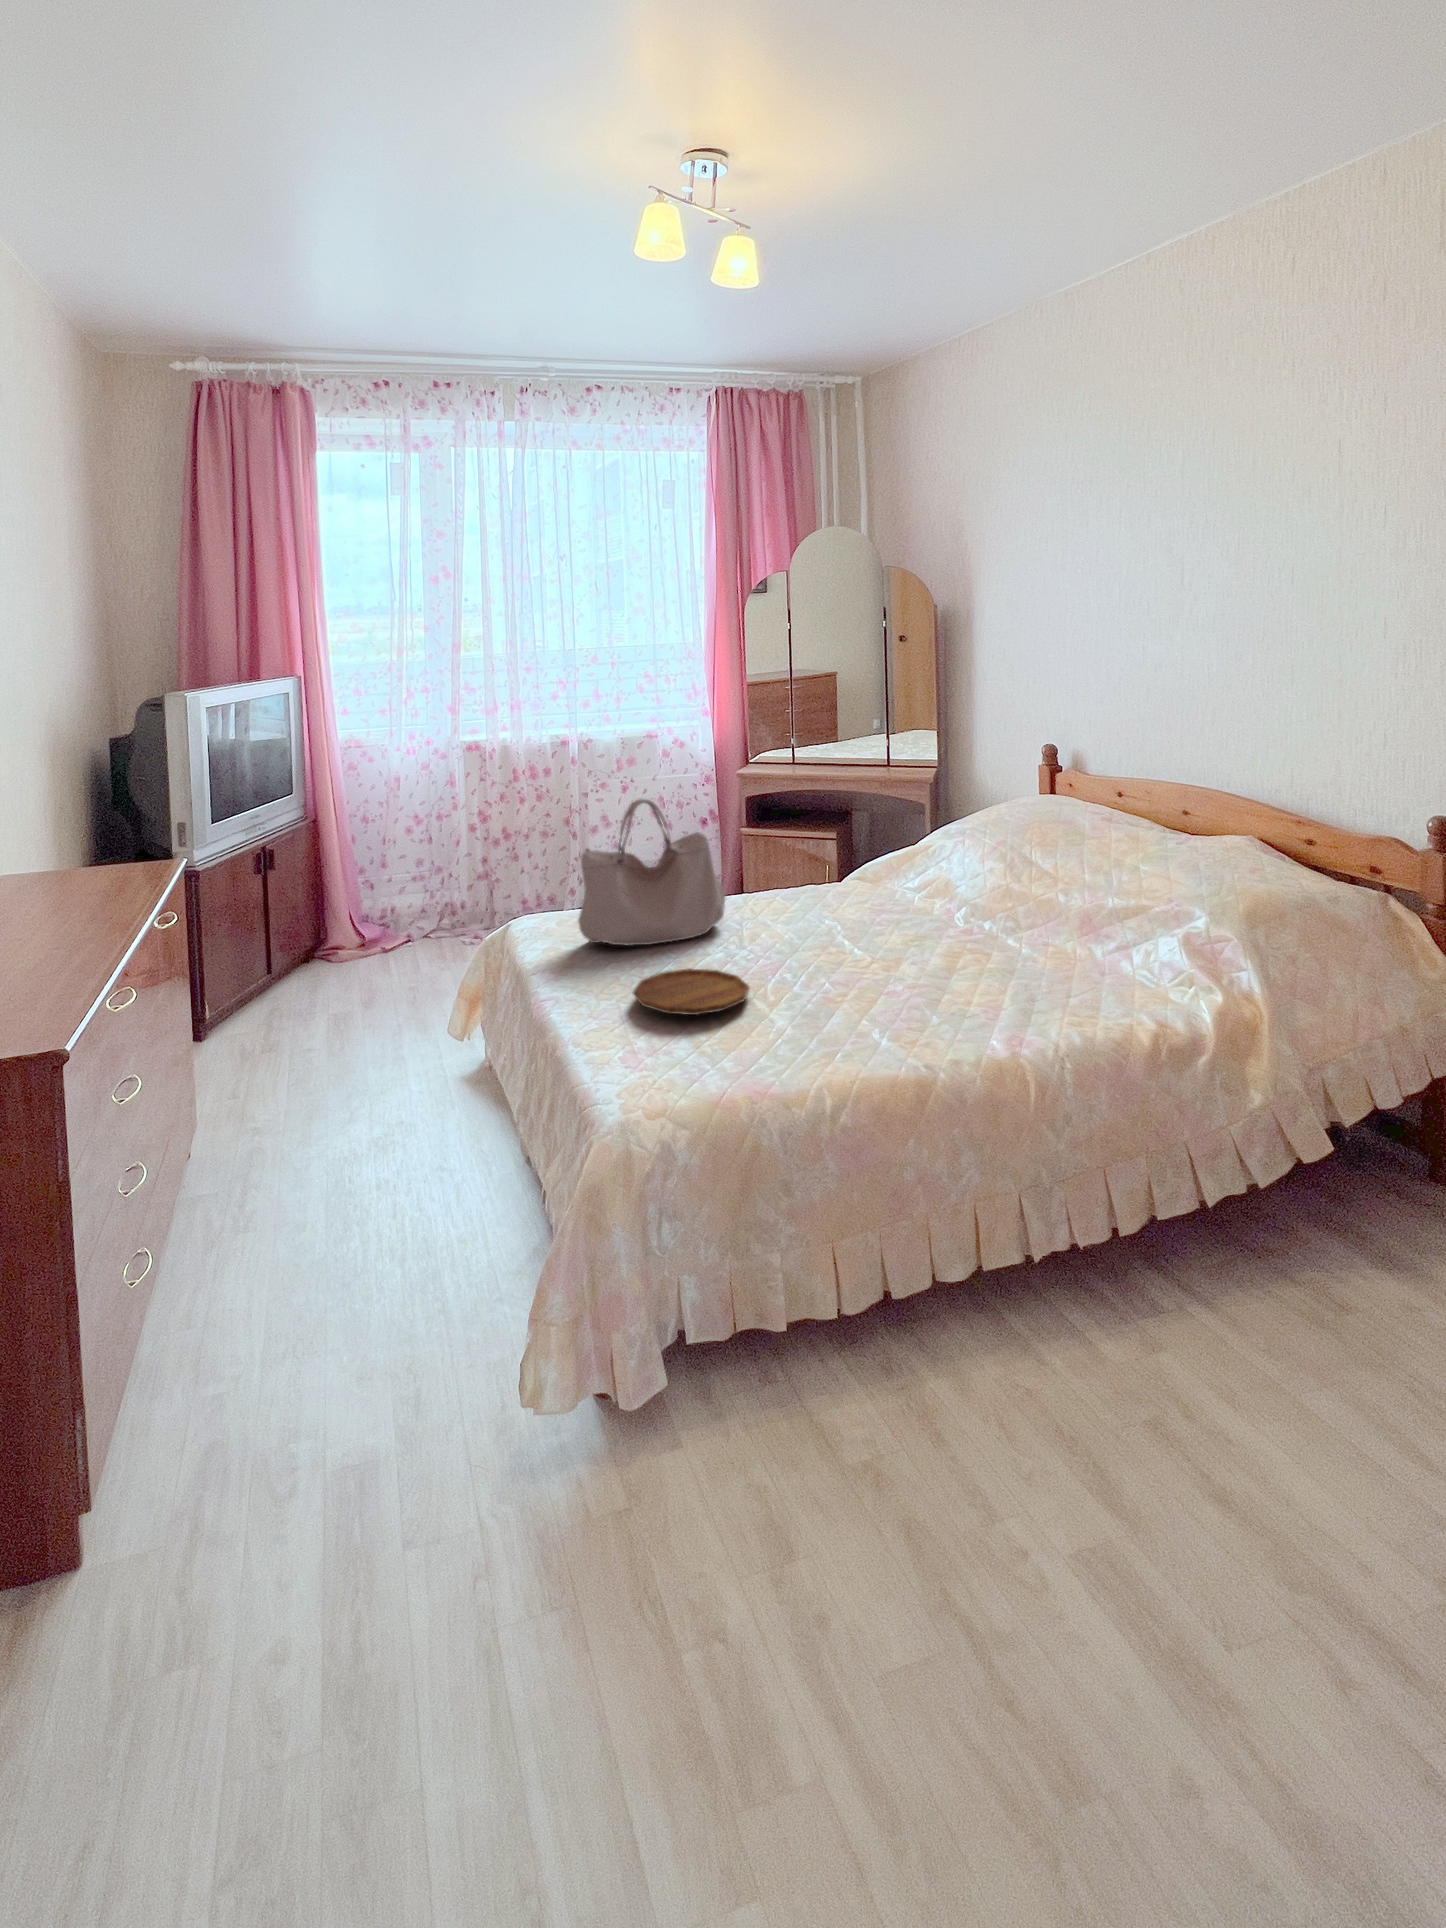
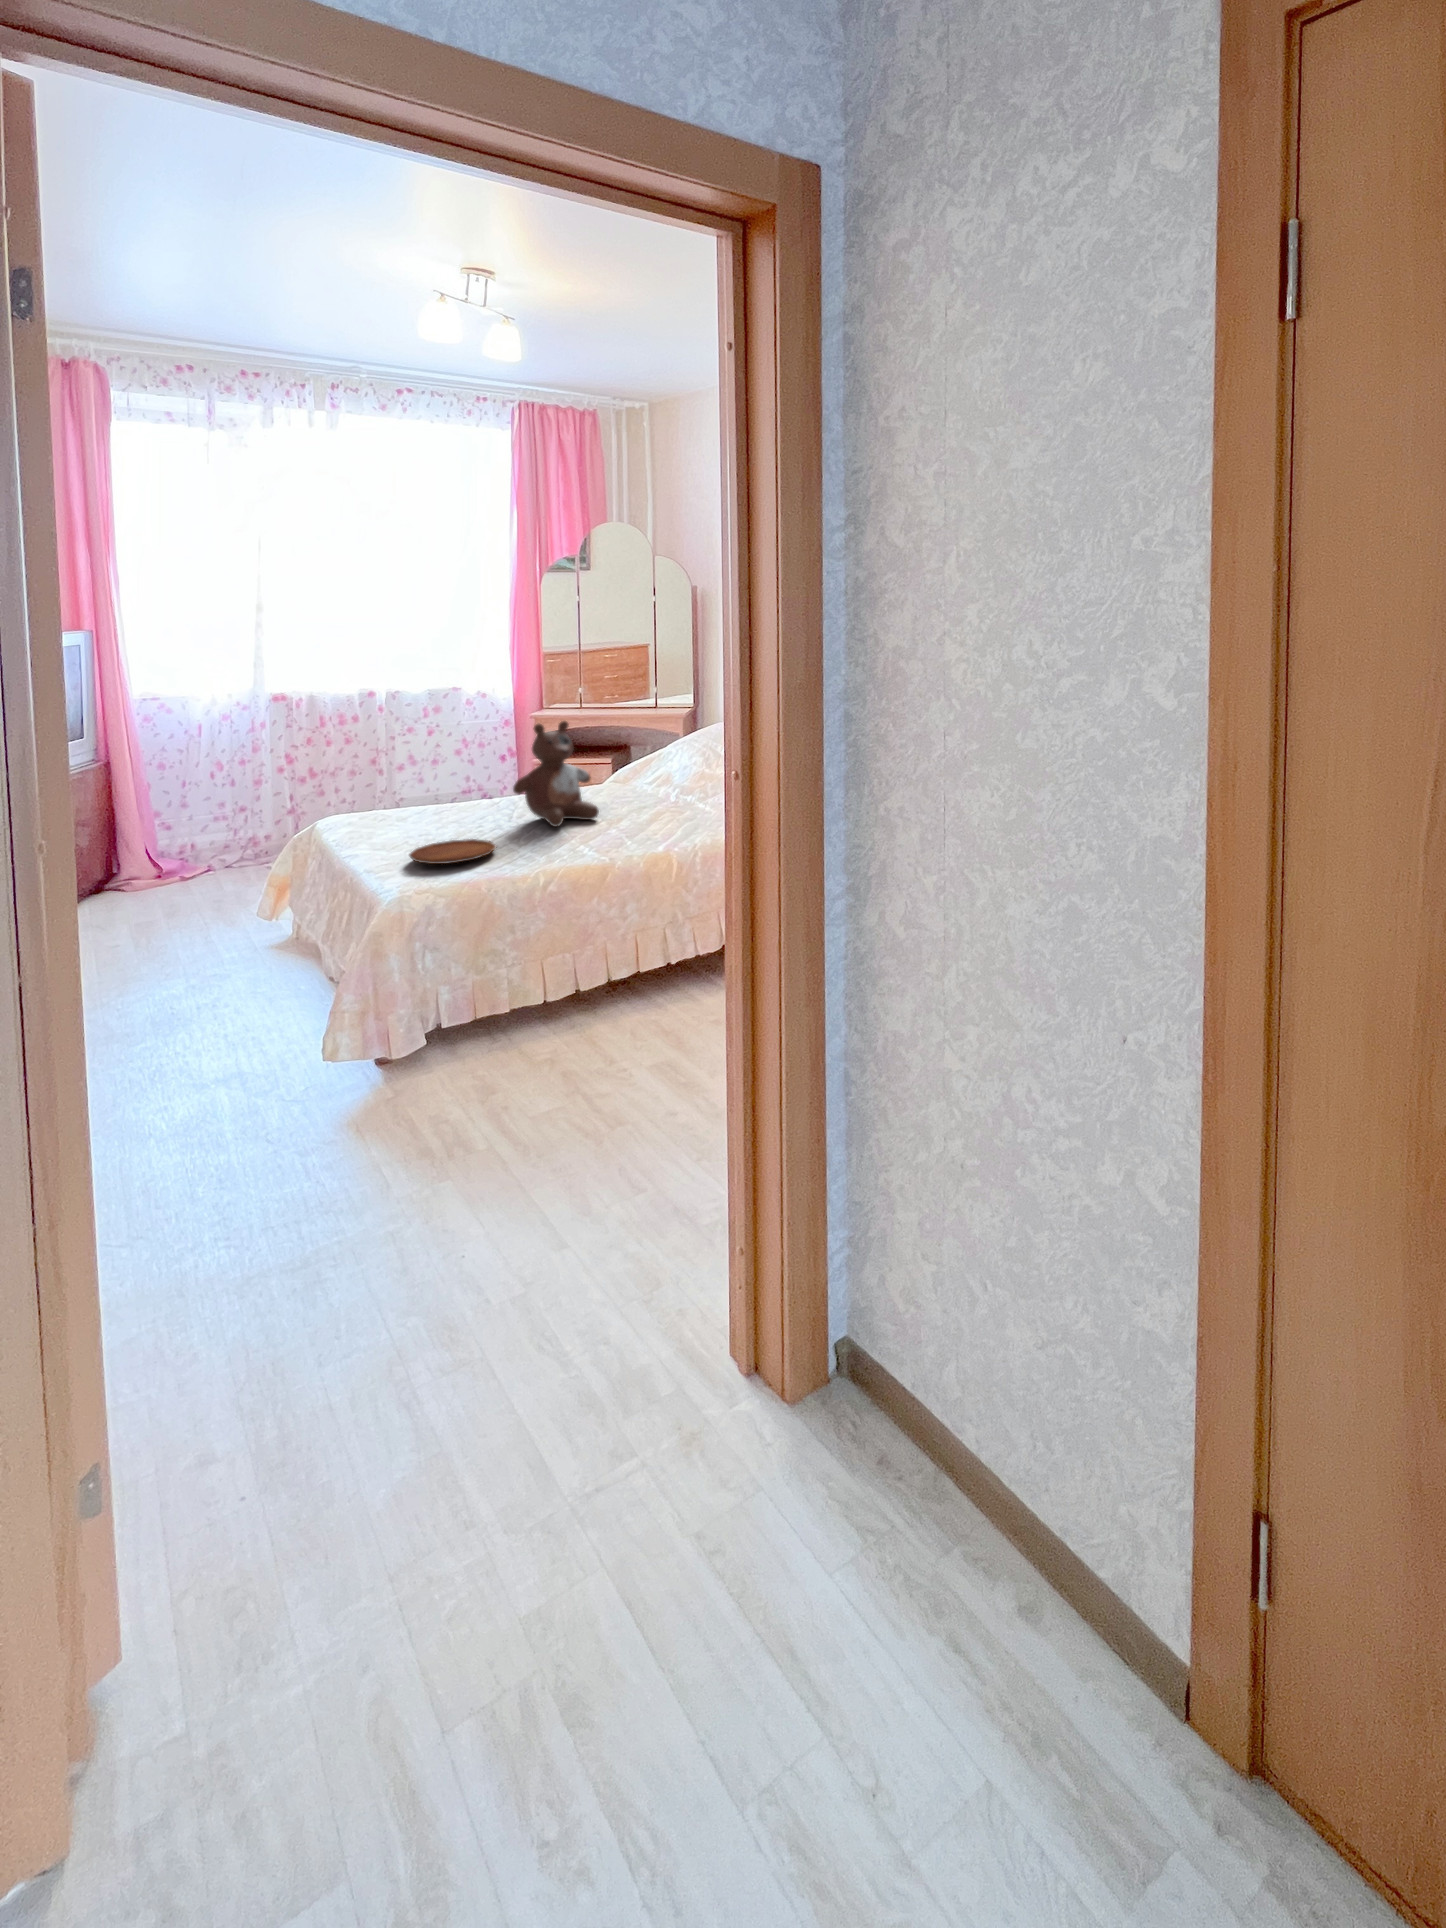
stuffed bear: none [759,793,882,956] -> present [513,721,599,827]
handbag: present [578,799,725,946] -> none [371,728,492,832]

